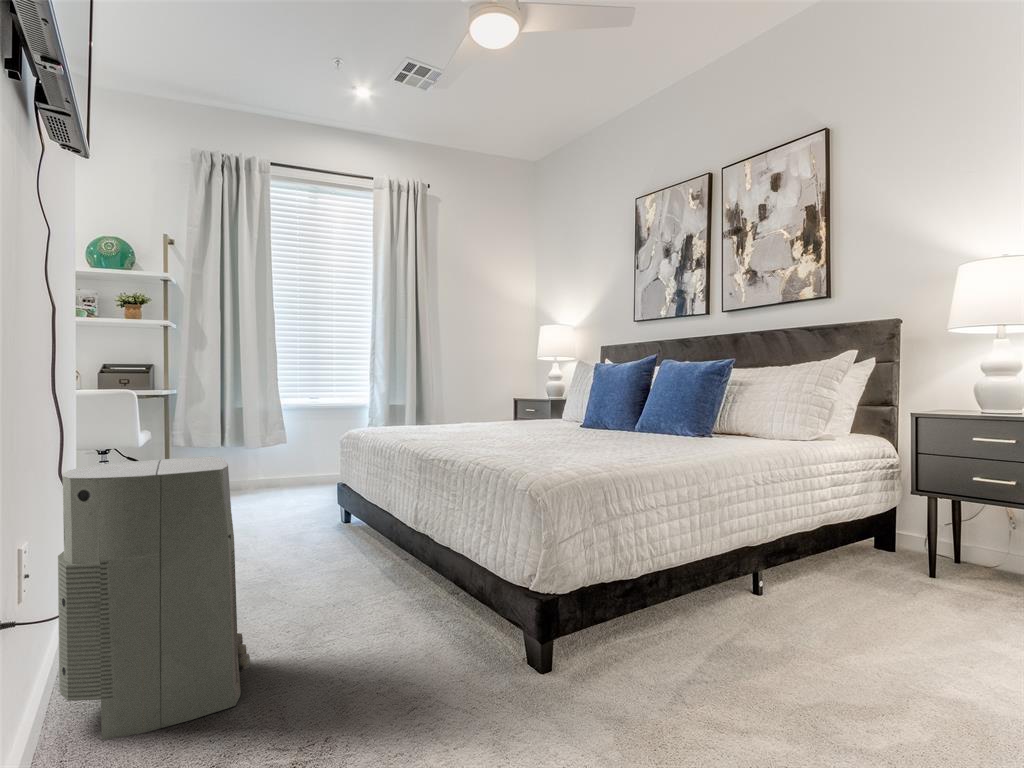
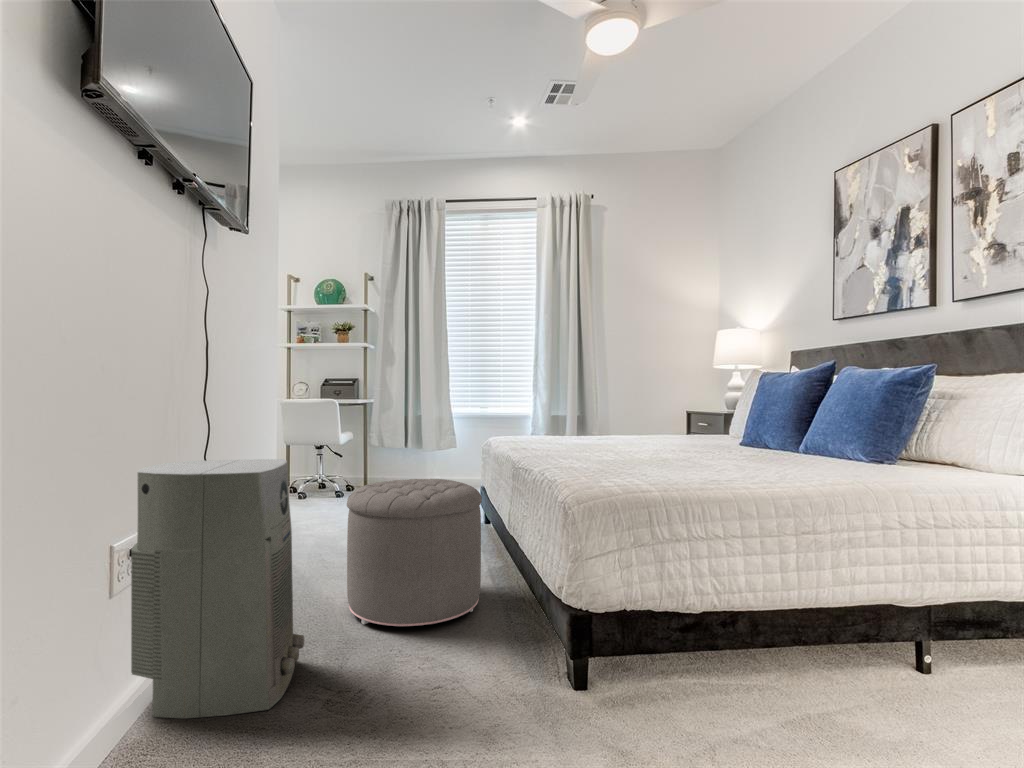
ottoman: none [248,470,386,619] -> present [347,479,482,626]

